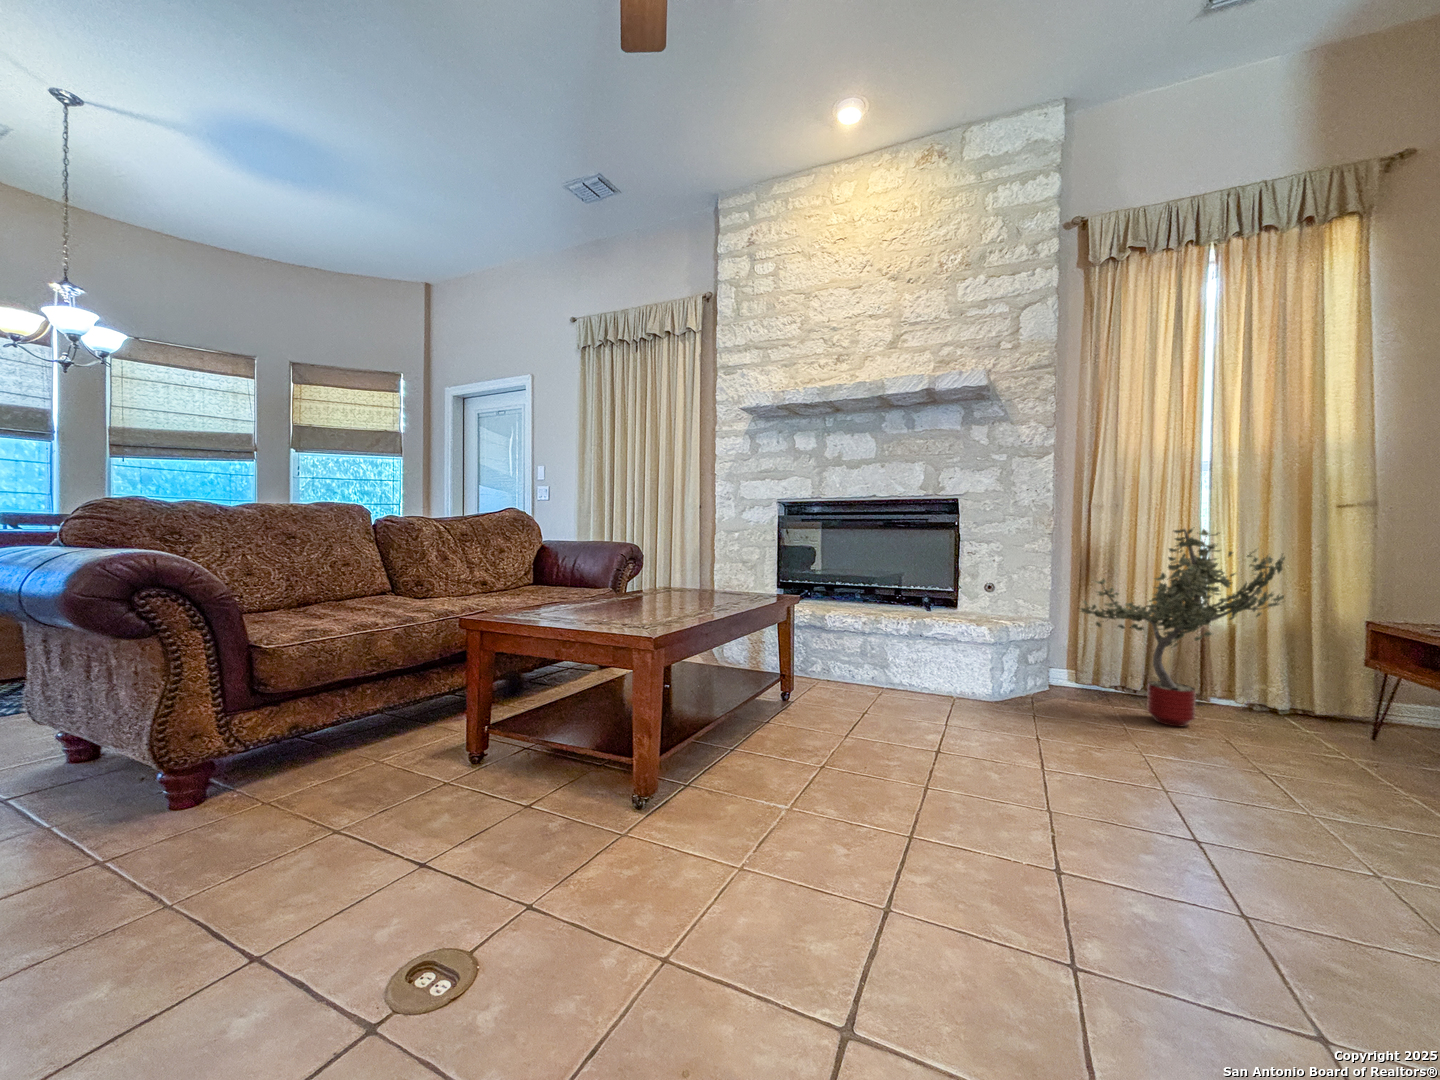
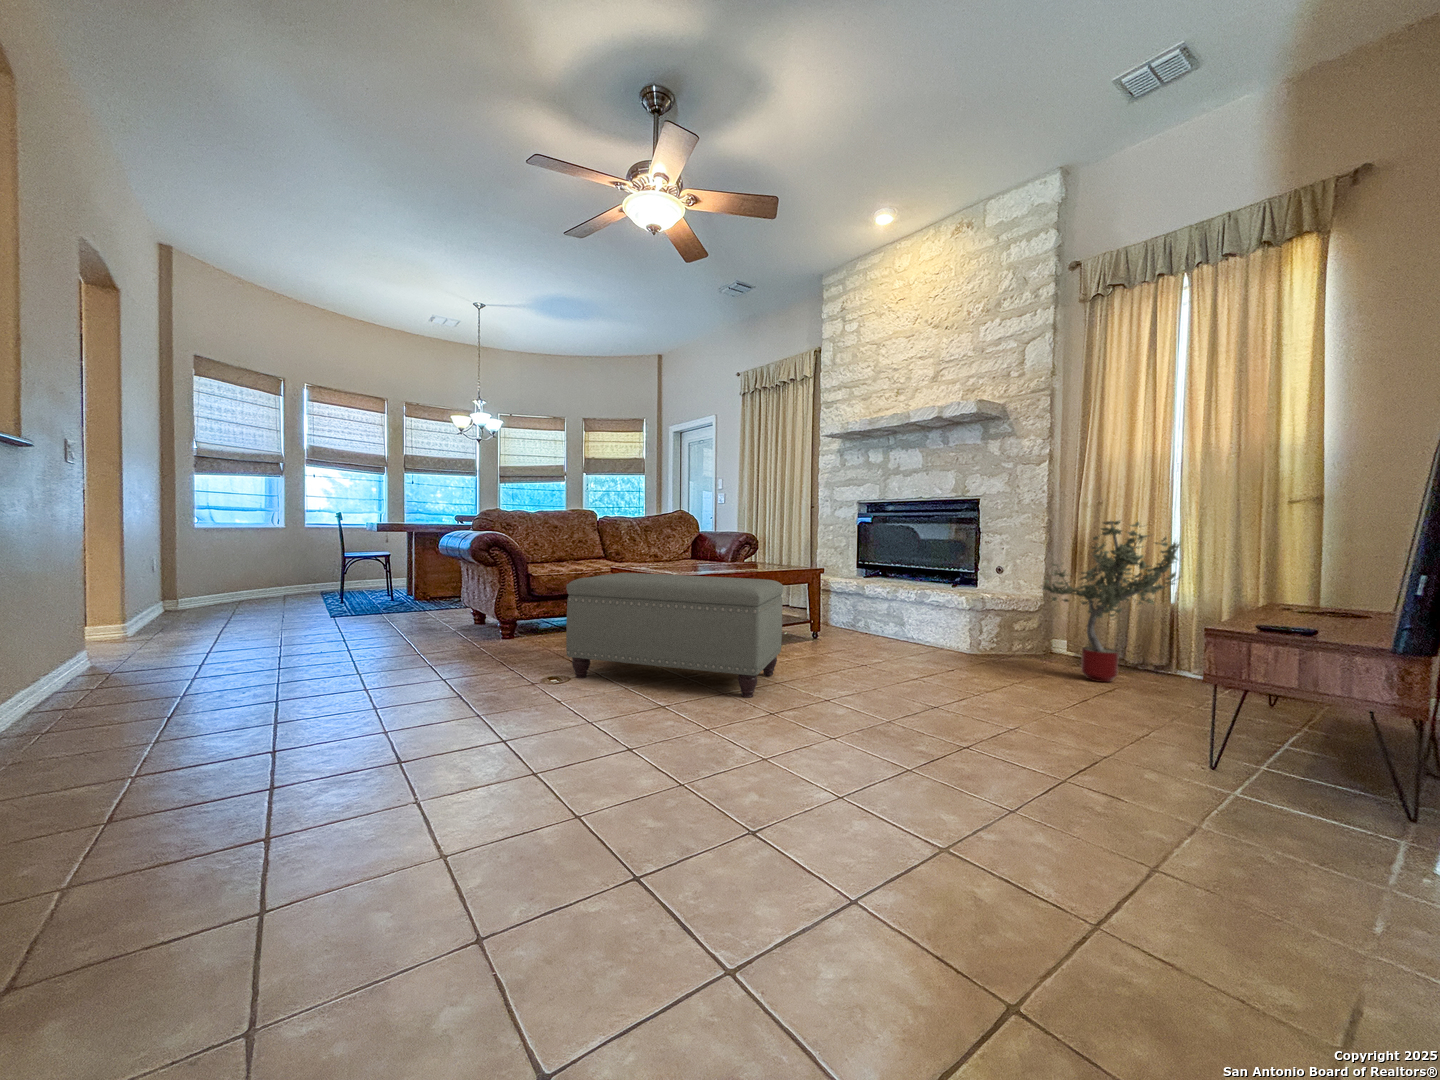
ottoman: none [516,651,1032,1001] -> present [566,573,783,698]

